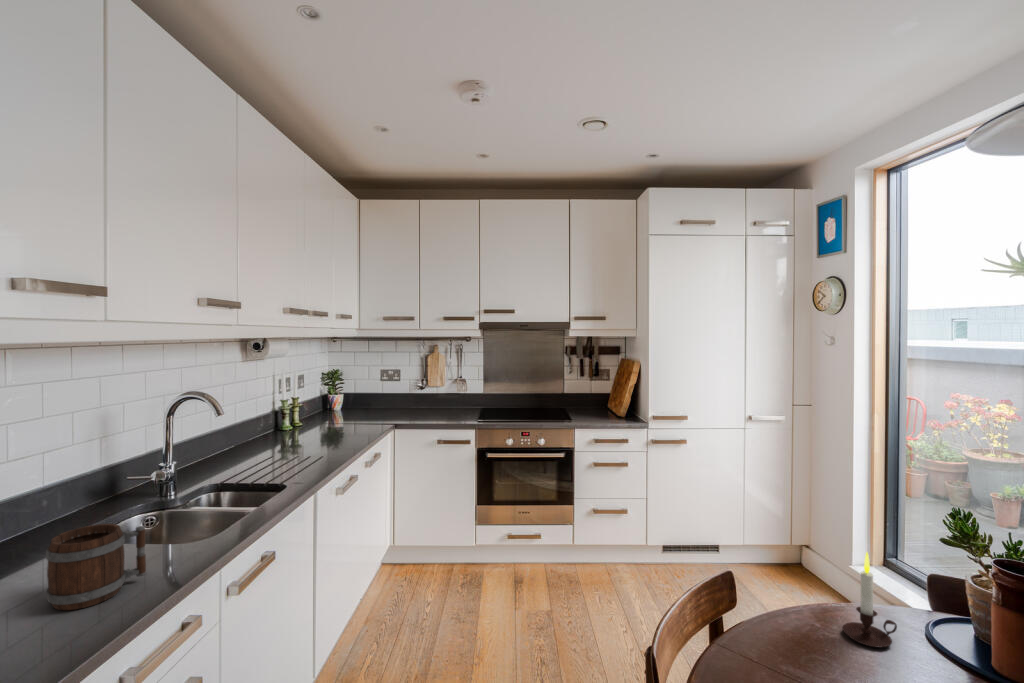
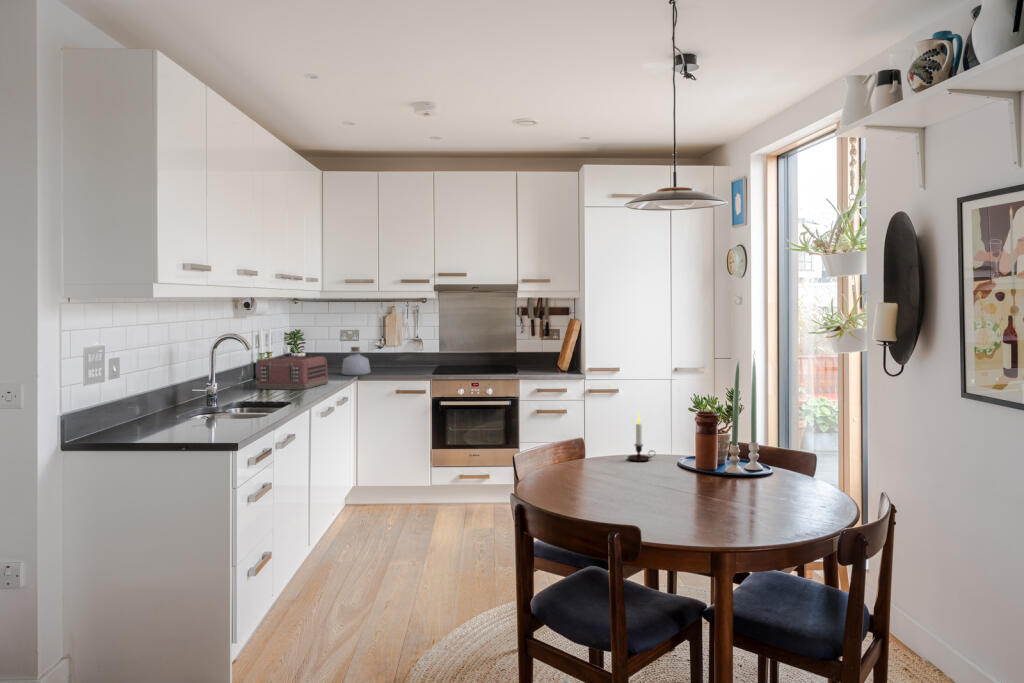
bottle: none [378,390,410,422] -> present [342,347,370,375]
toaster: none [266,405,357,452] -> present [257,356,329,390]
mug: present [46,524,146,610] -> none [200,395,242,432]

